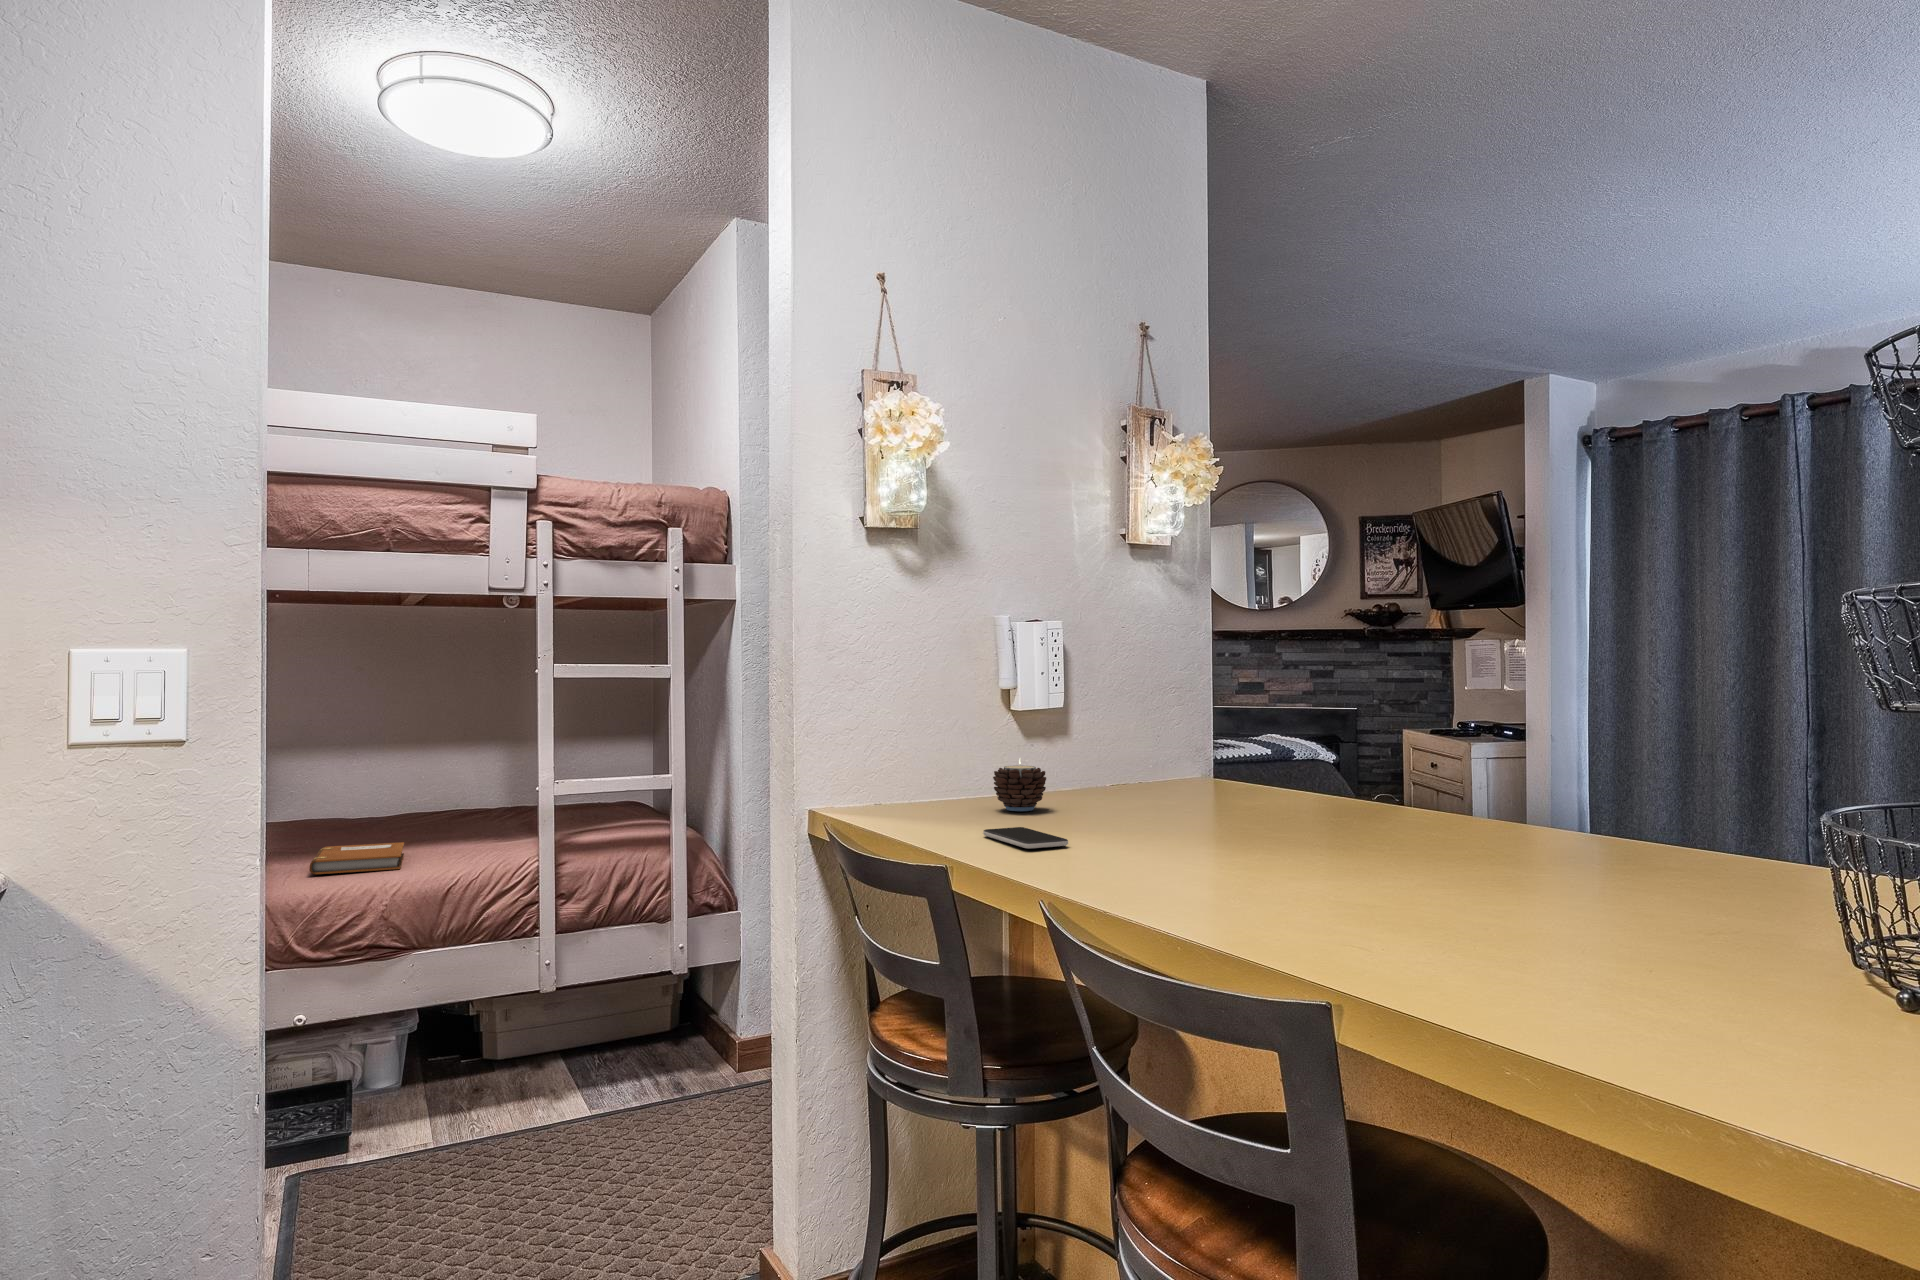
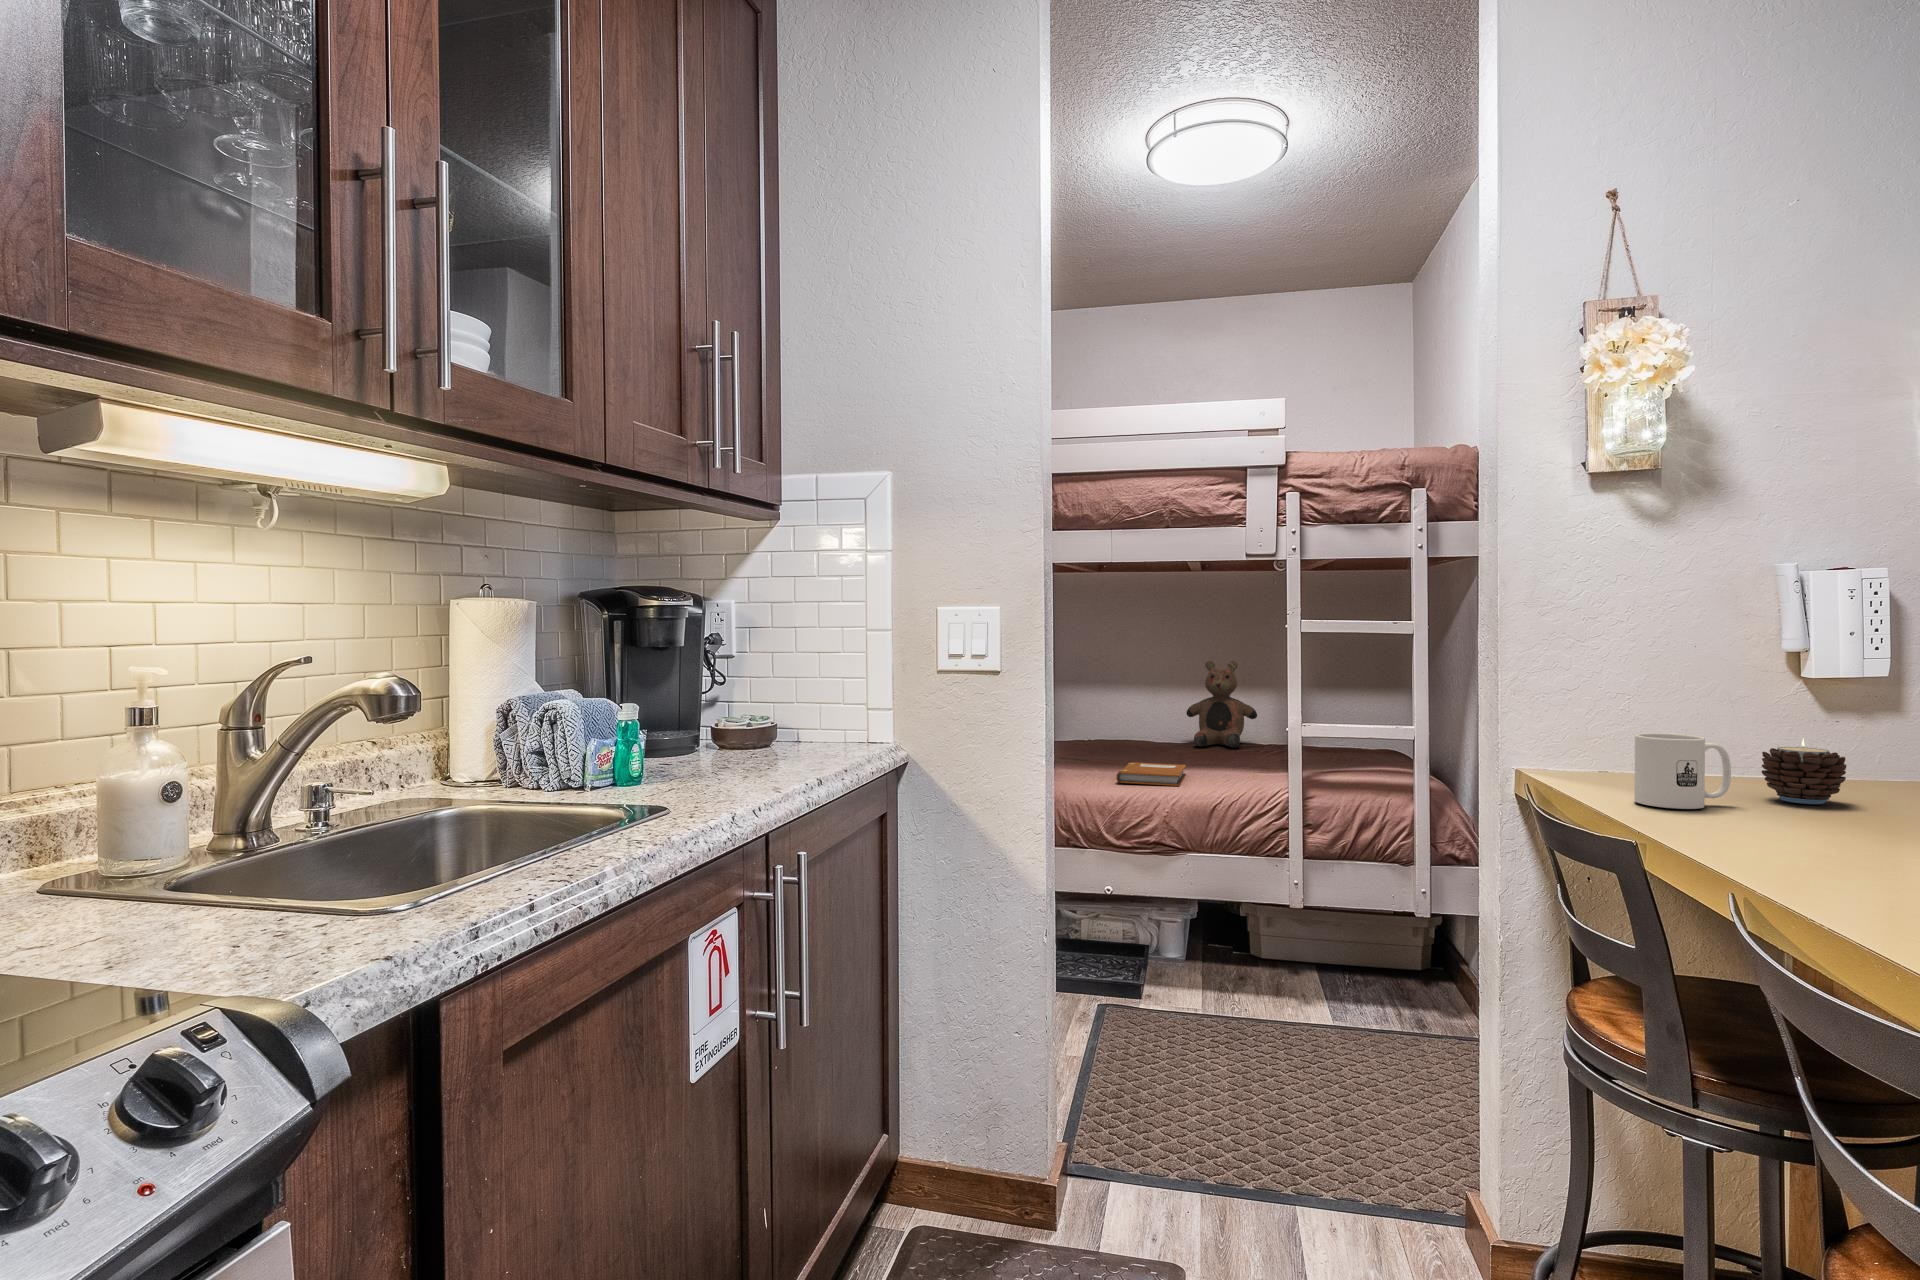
teddy bear: none [390,713,482,819] -> present [1186,661,1257,748]
mug: none [915,760,980,825] -> present [1634,733,1731,809]
smartphone: present [983,827,1068,849] -> none [1716,819,1838,853]

